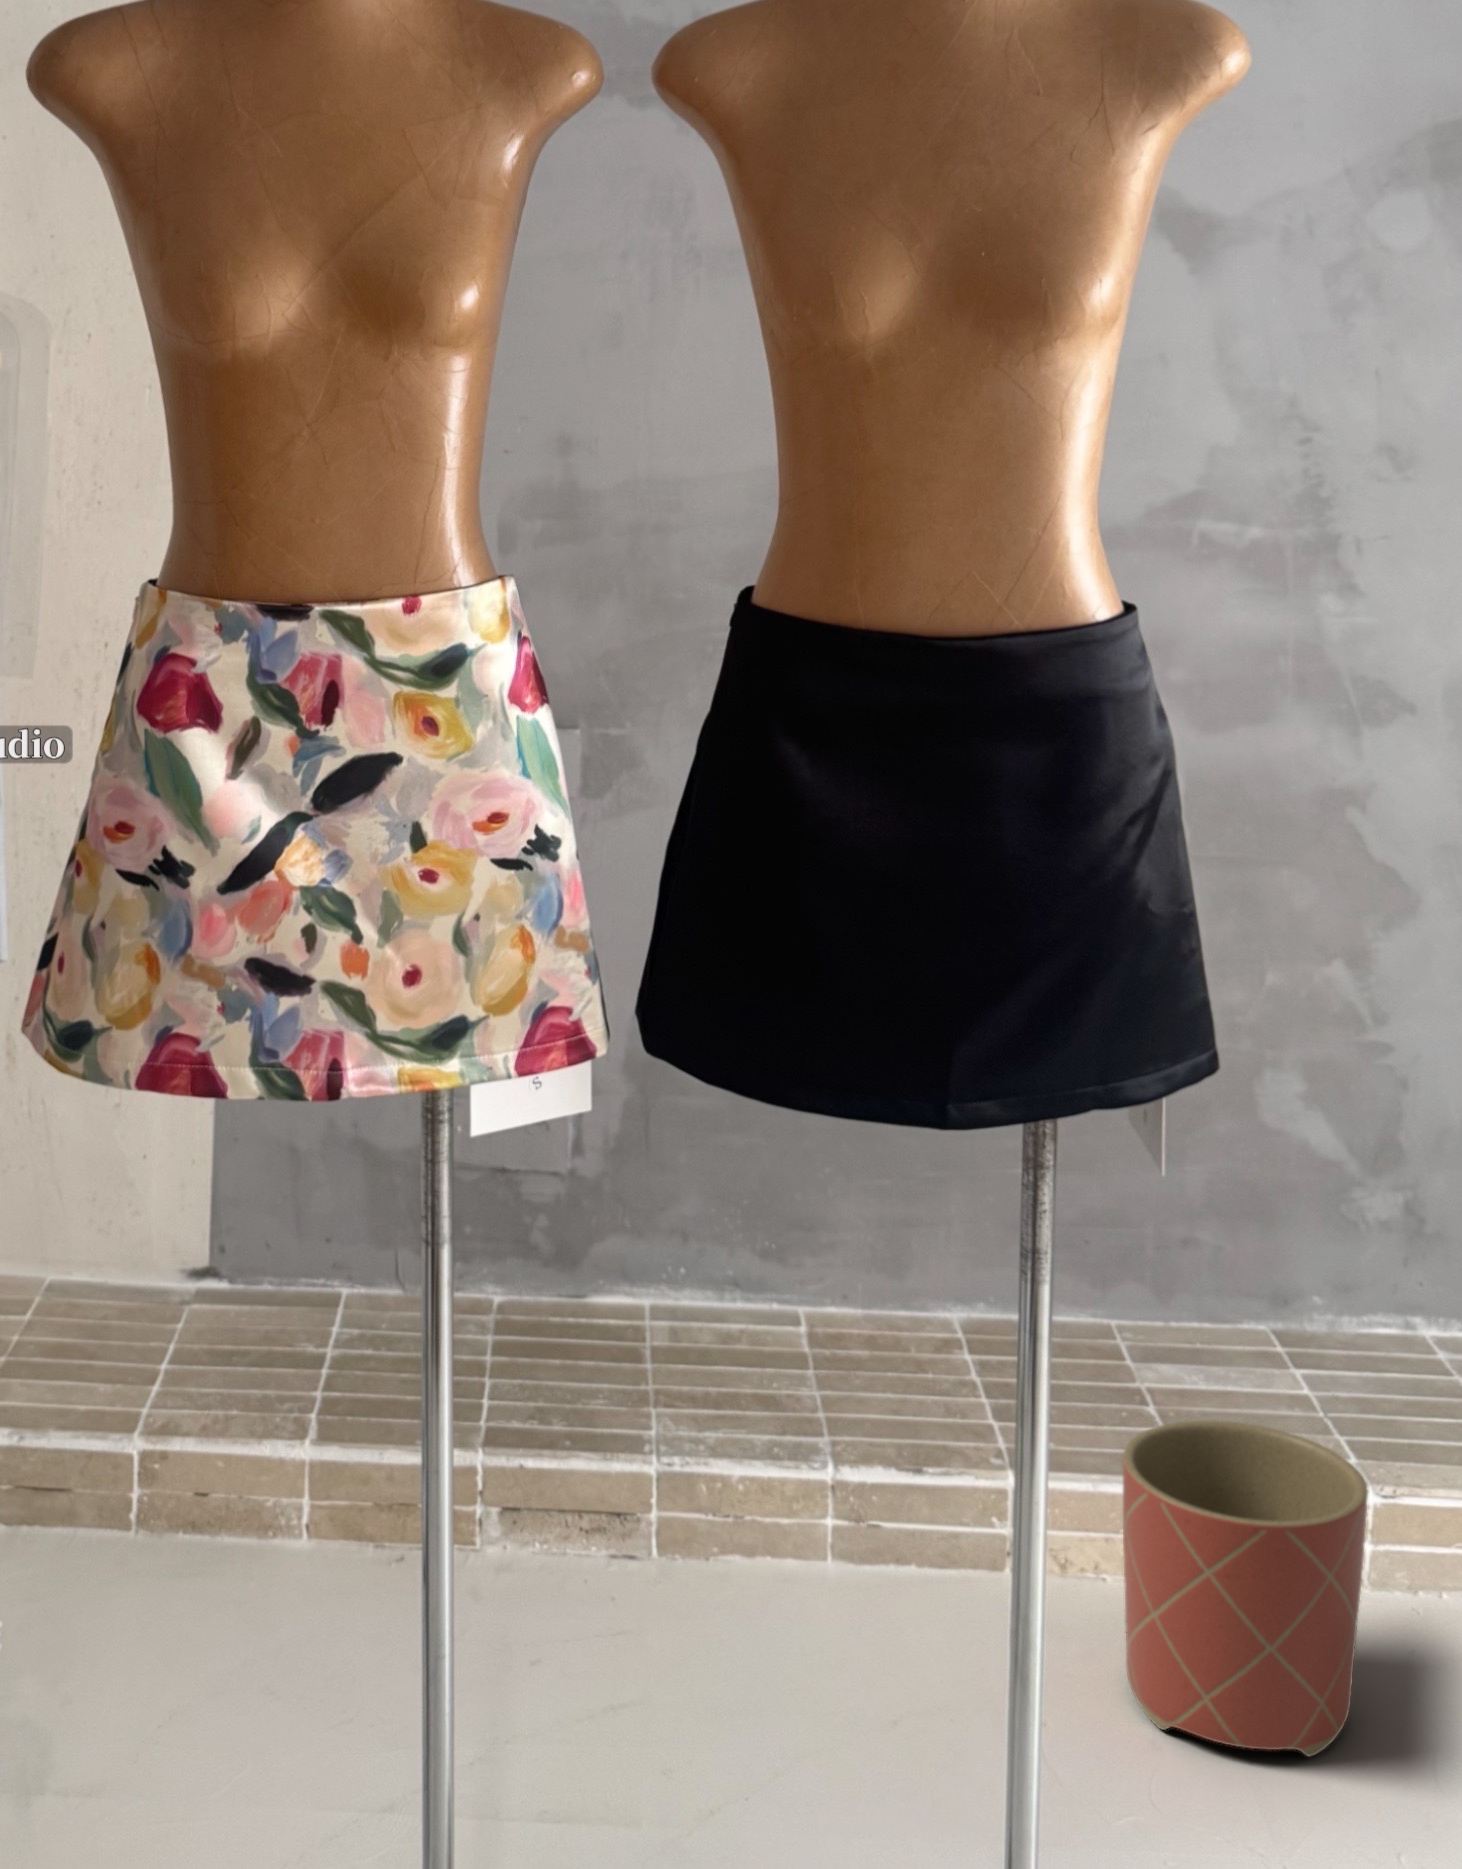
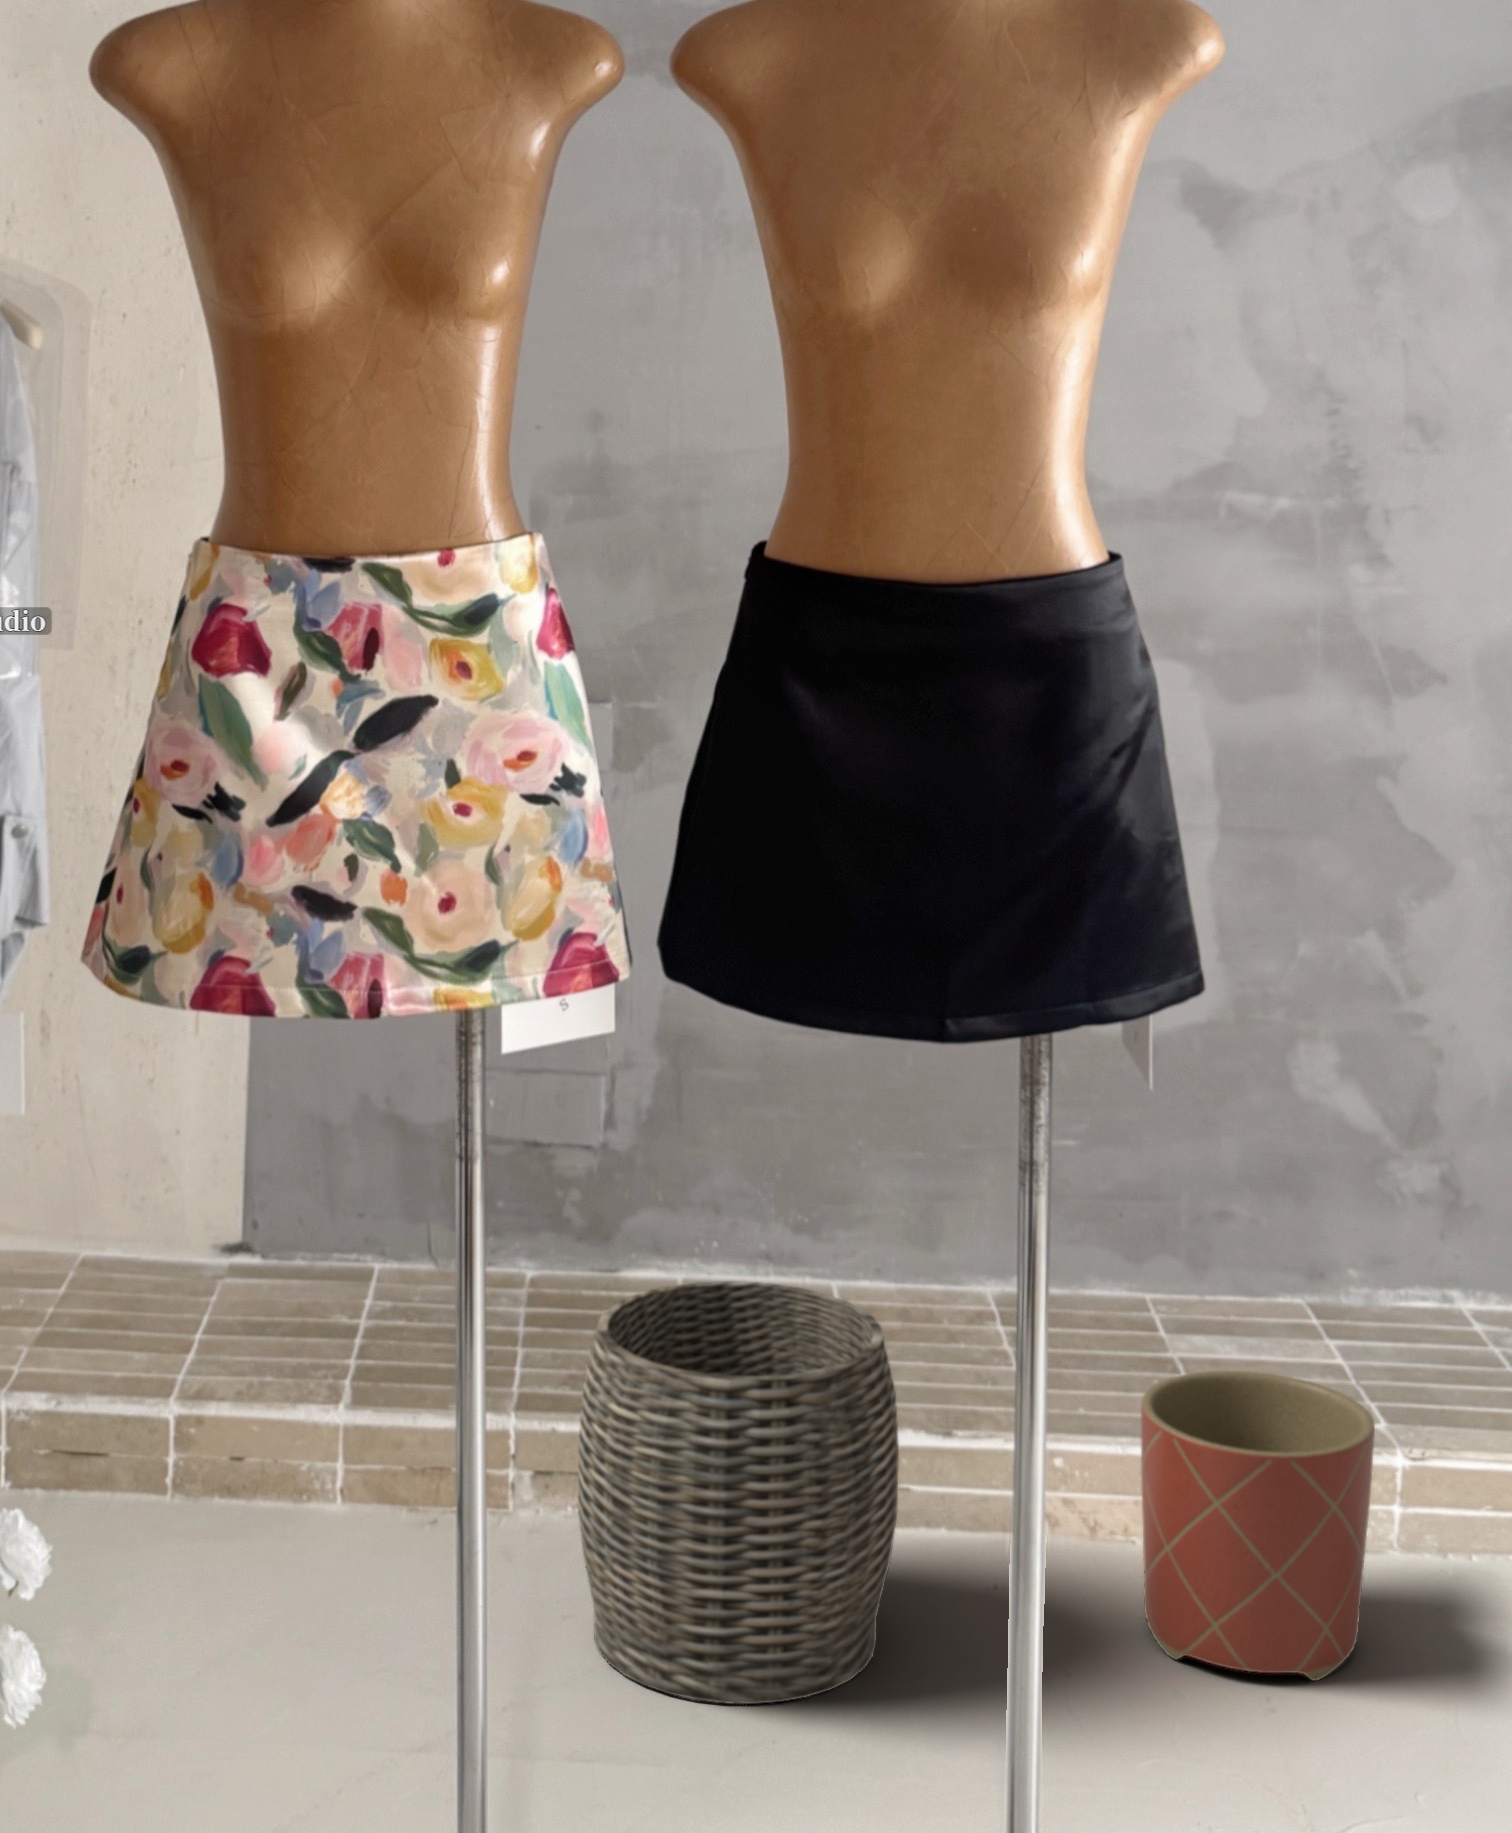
woven basket: none [547,1327,874,1783] -> present [578,1281,899,1704]

